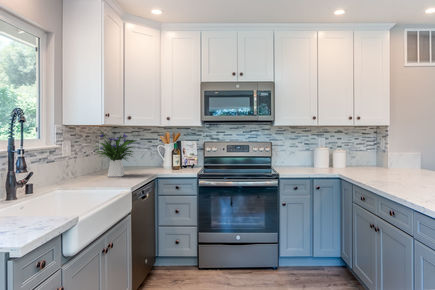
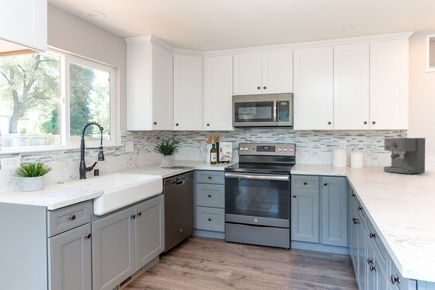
coffee maker: none [372,135,410,173] -> present [384,138,425,174]

